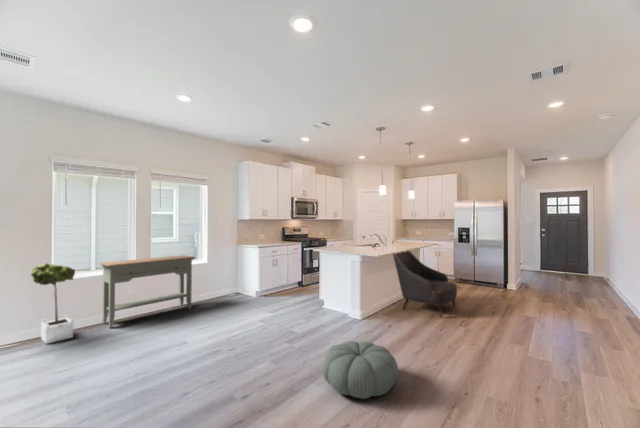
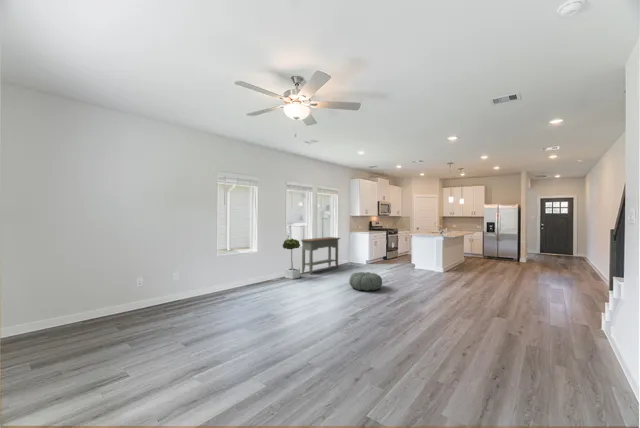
armchair: present [393,251,457,317] -> none [455,234,494,273]
pouf: present [322,341,398,399] -> present [349,272,382,291]

